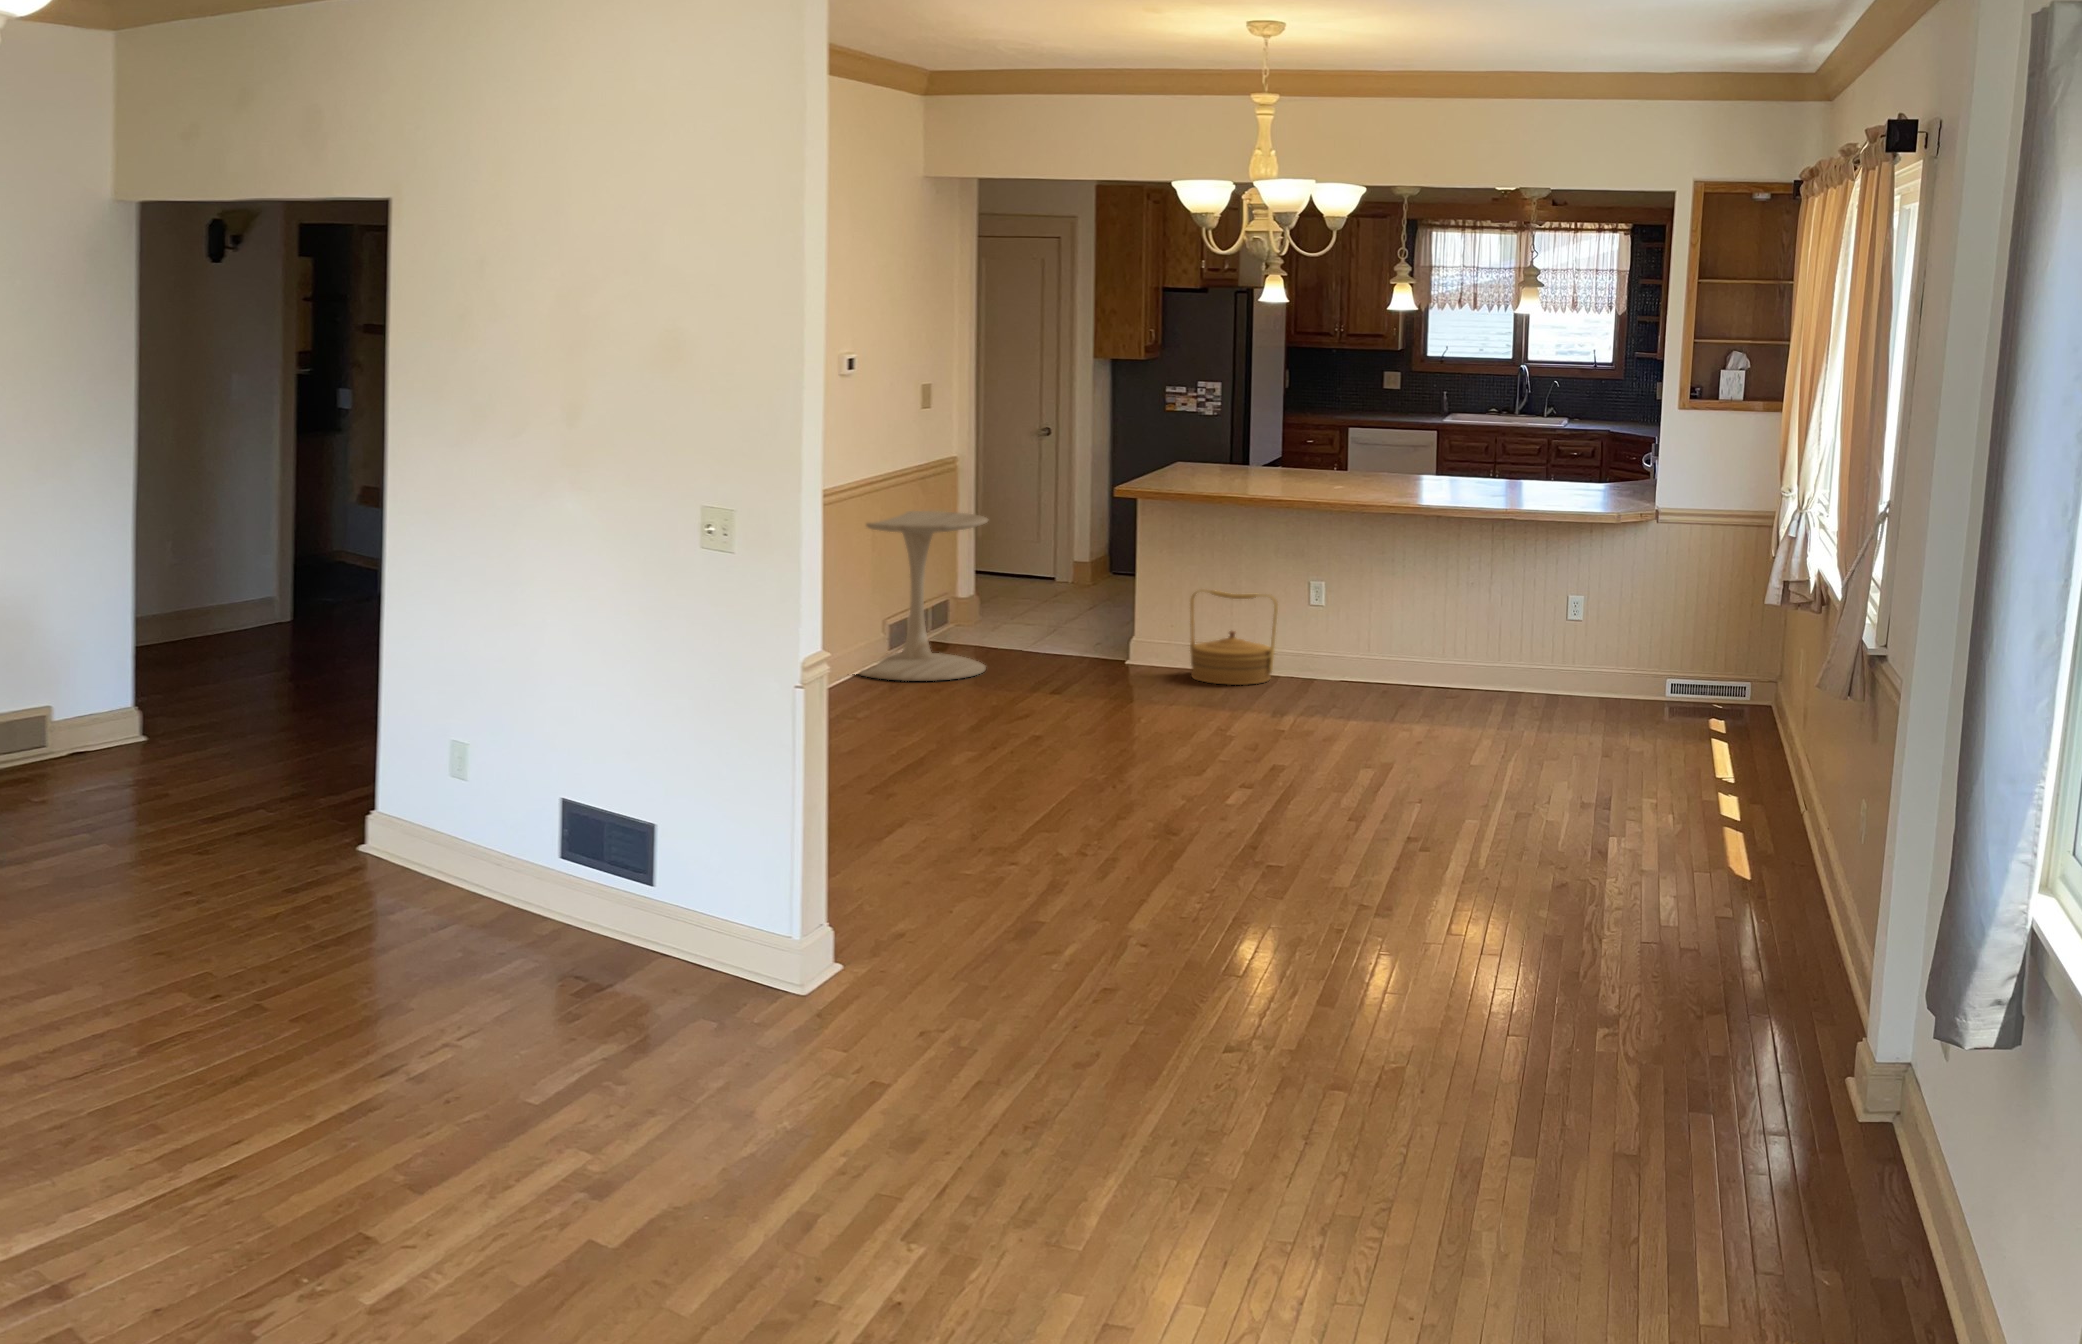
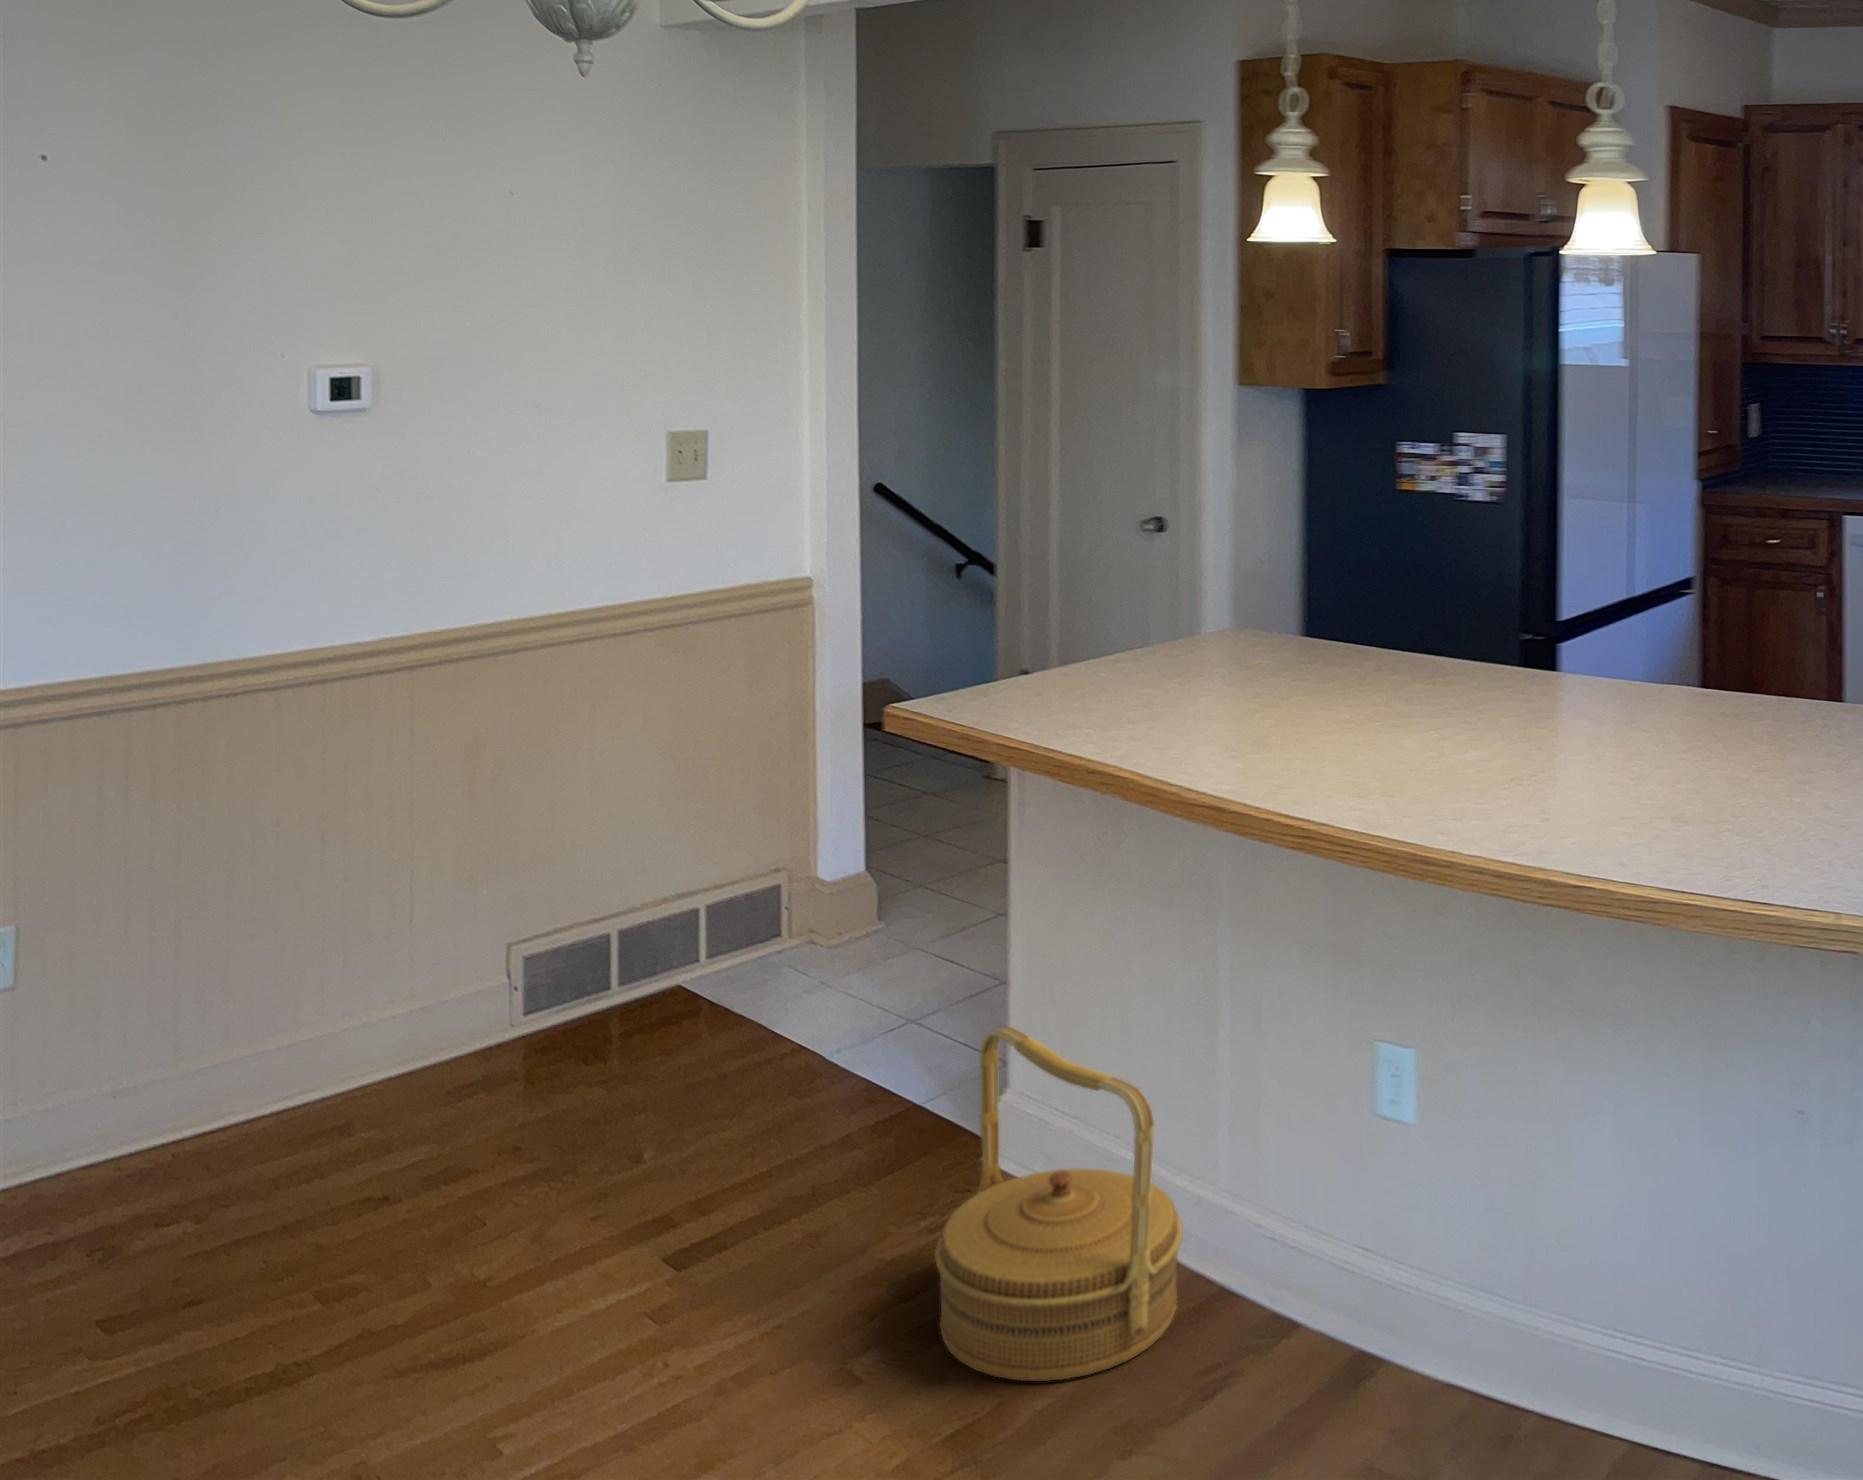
pedestal table: present [860,511,988,681] -> none [152,723,571,1244]

